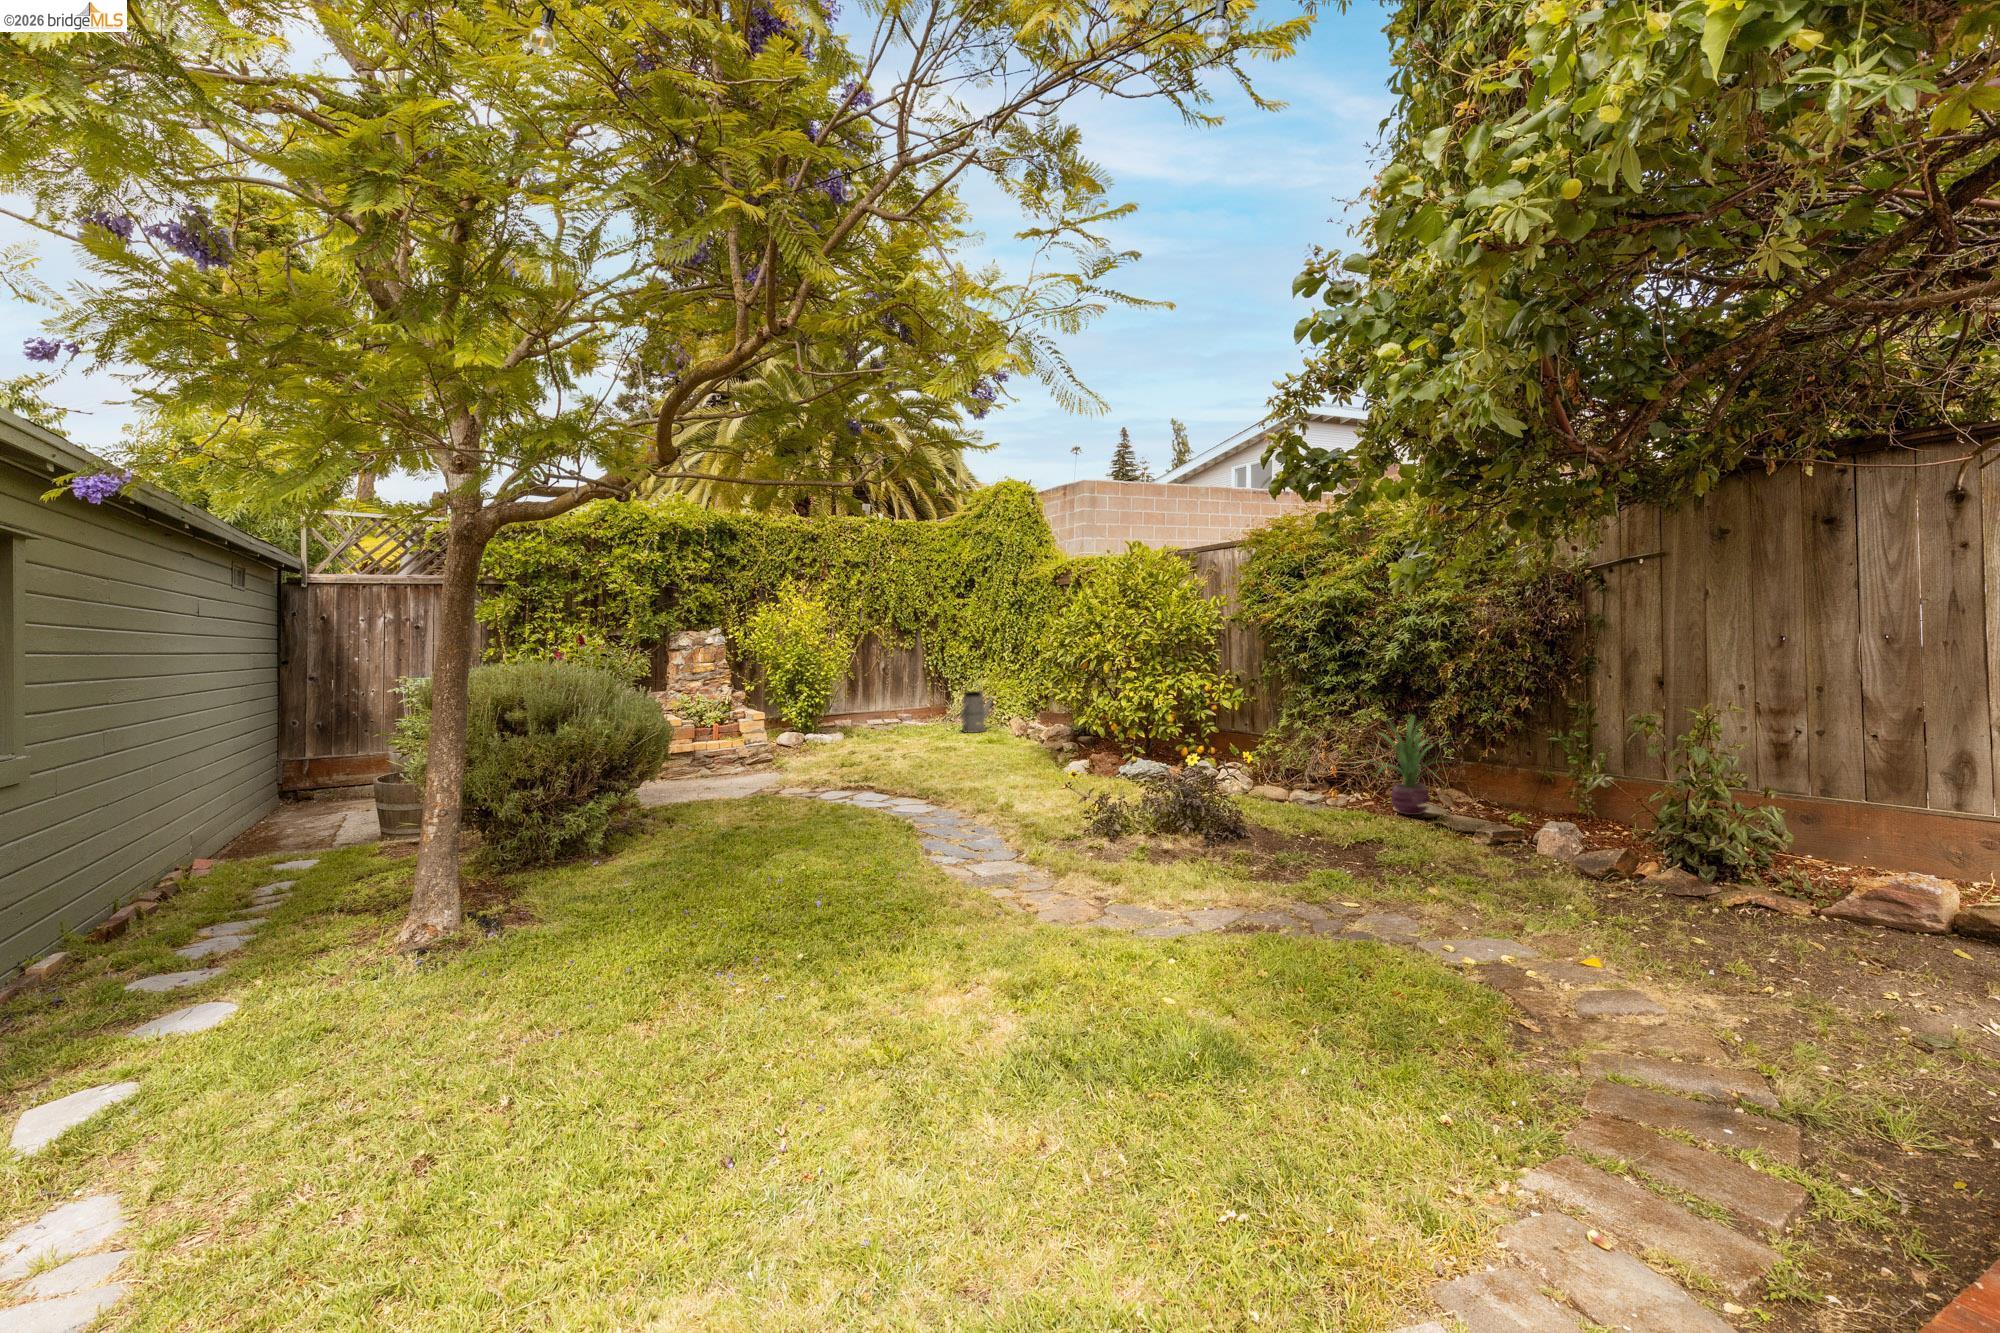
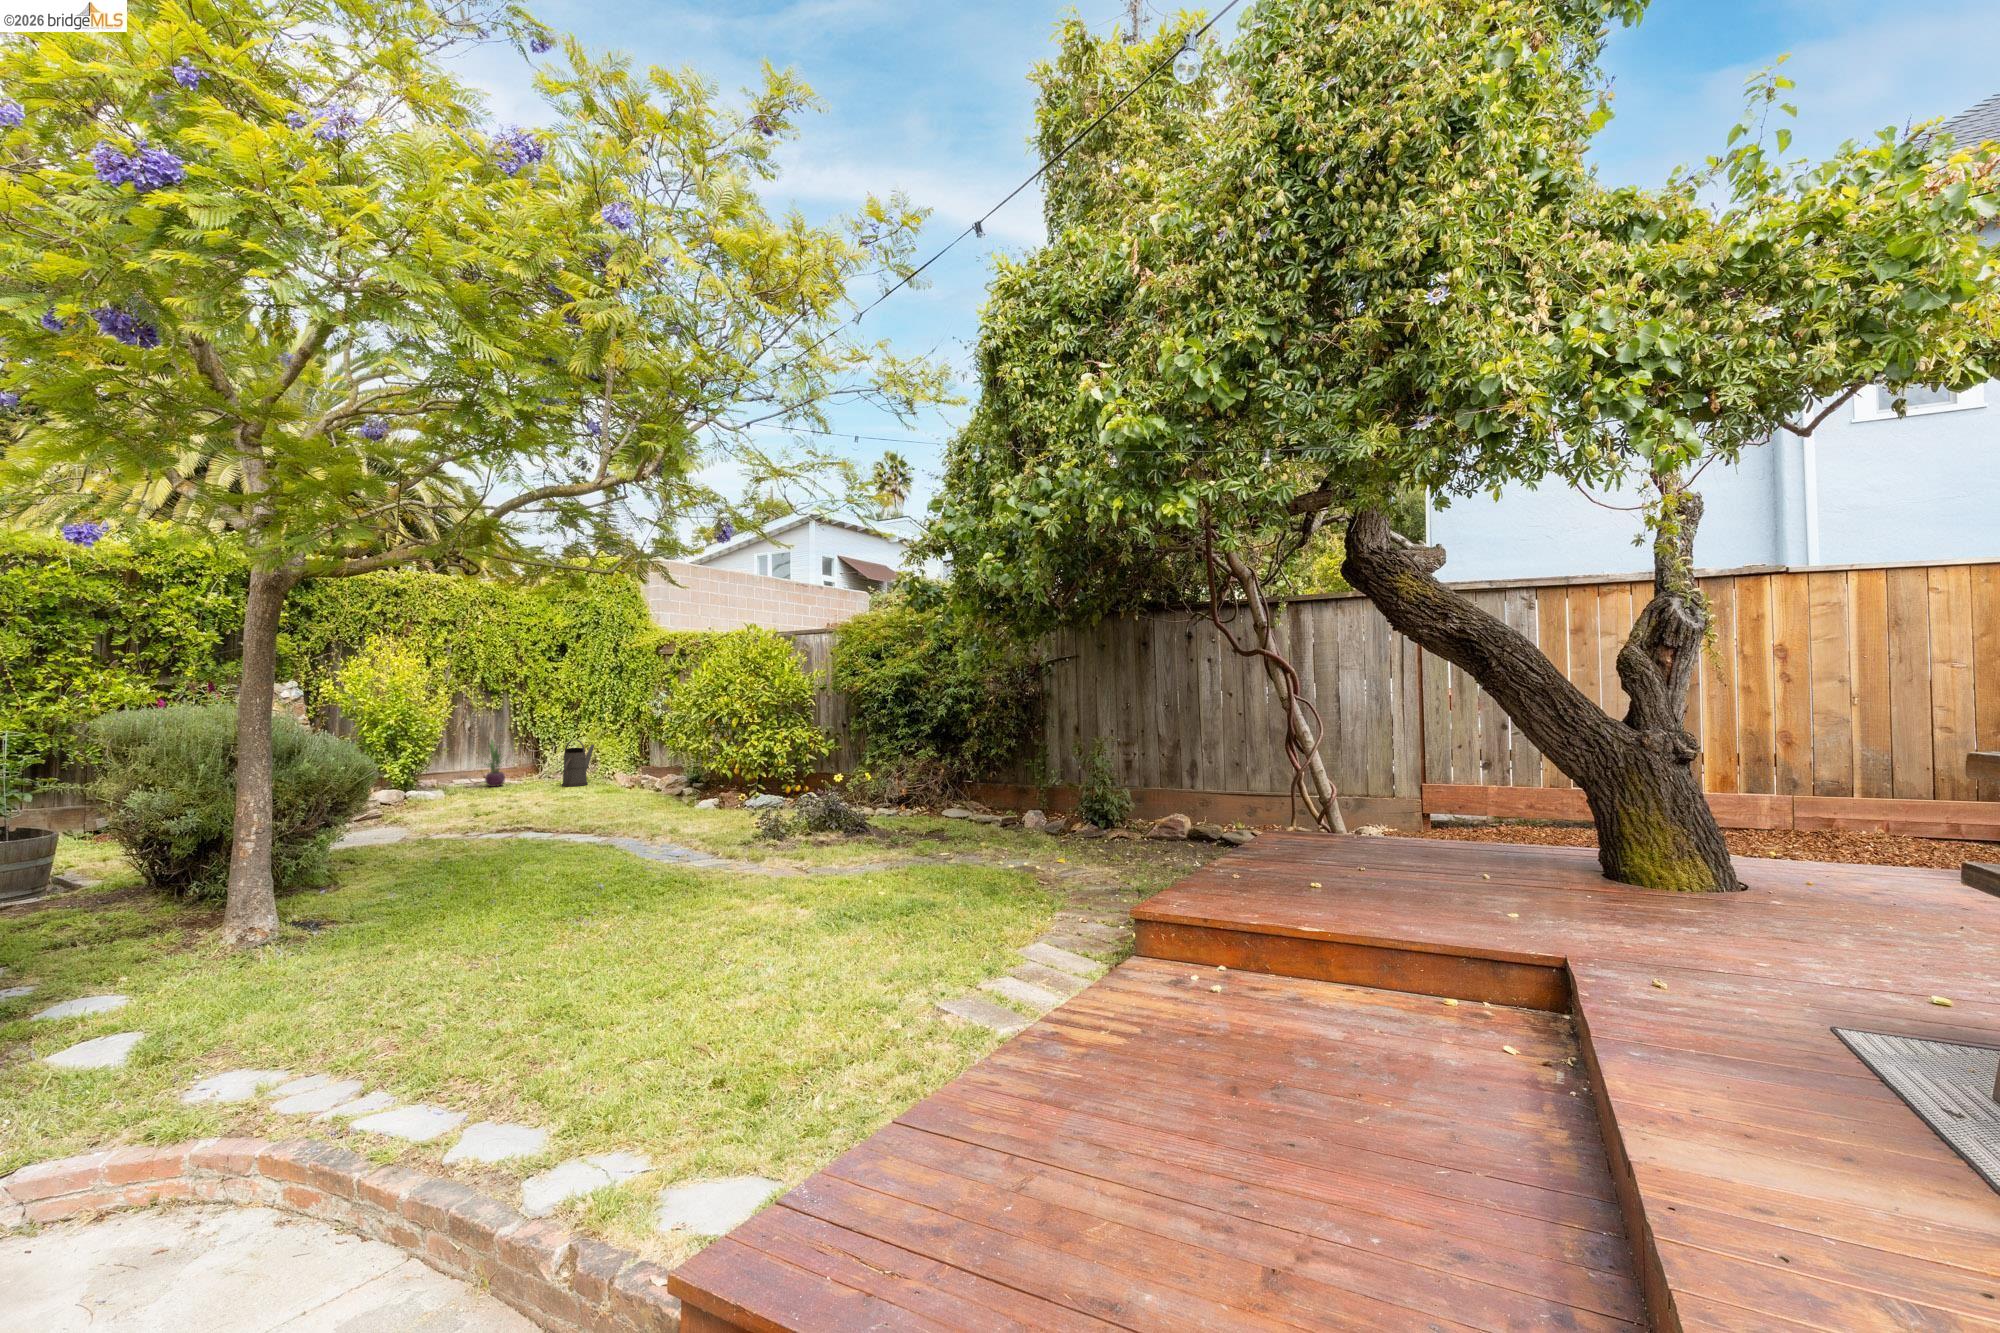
decorative plant: present [1377,715,1438,815] -> present [484,740,505,787]

